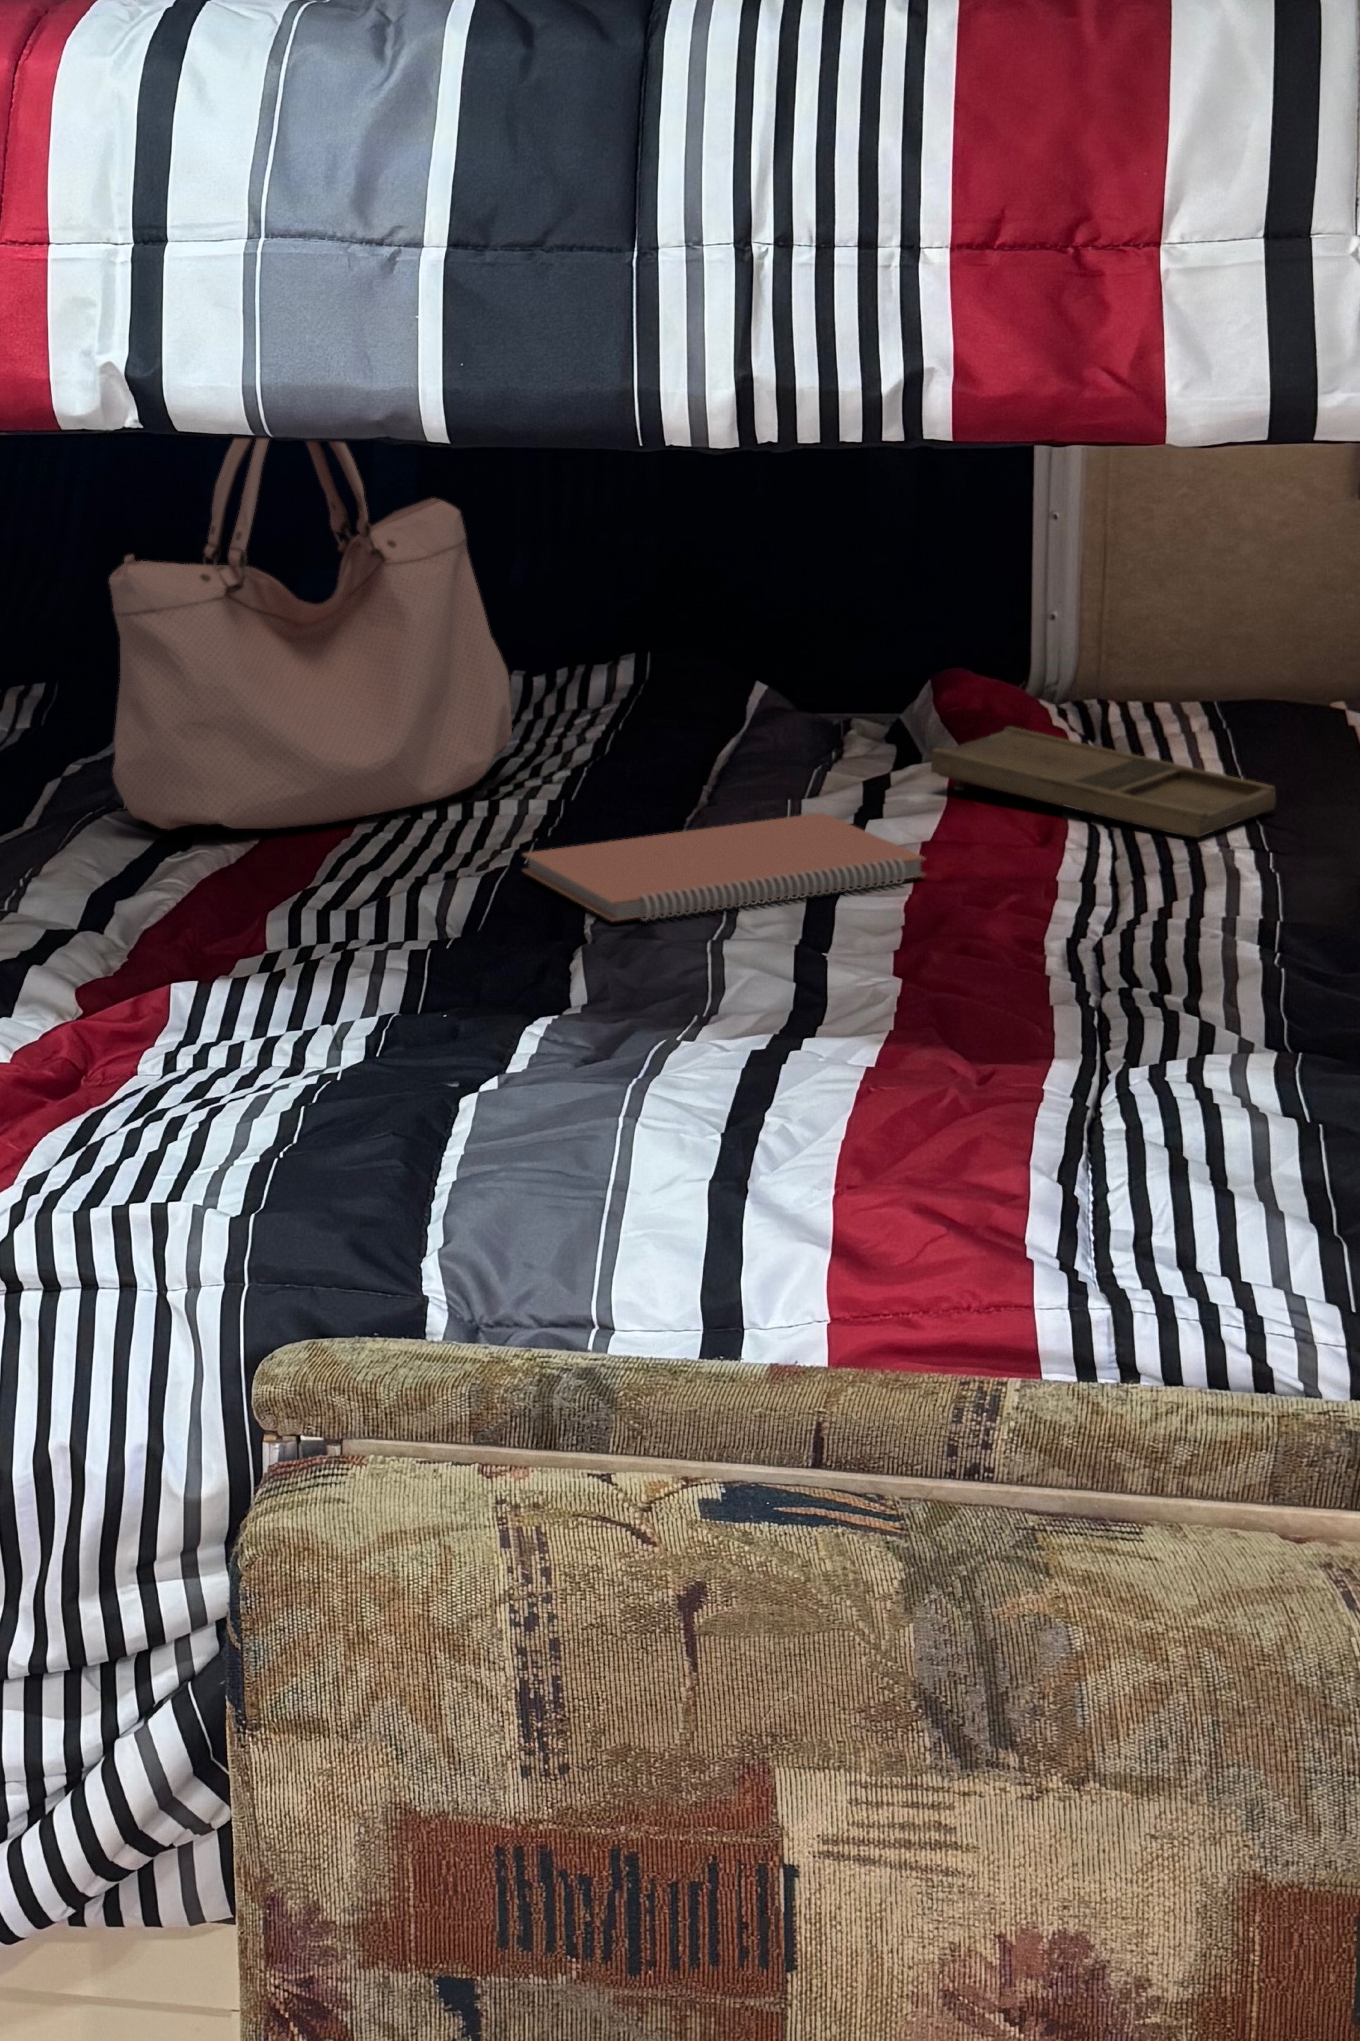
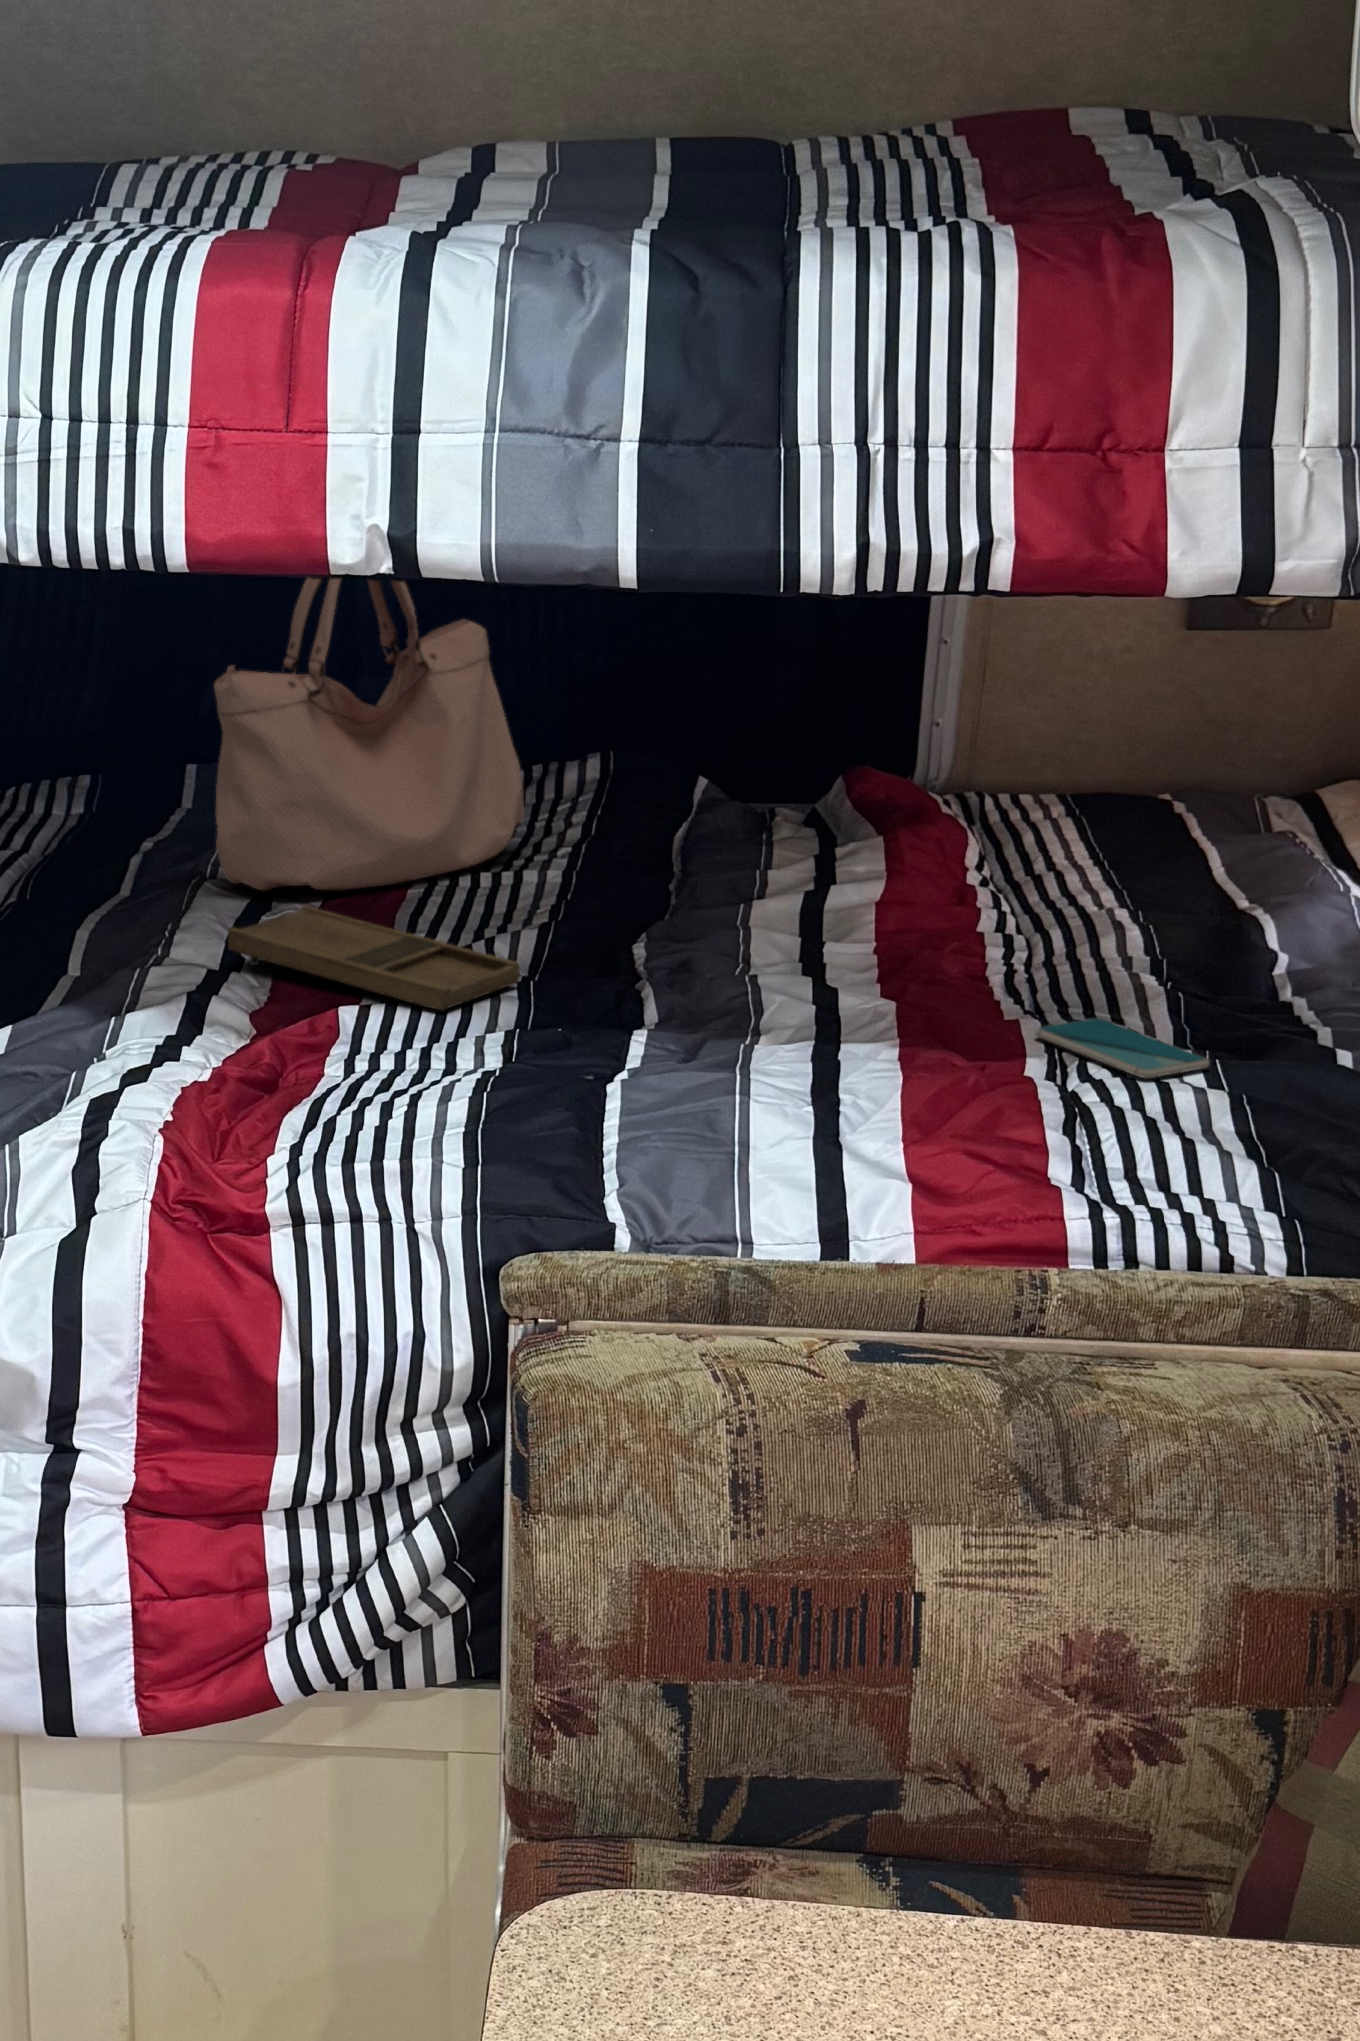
tray: present [931,726,1276,837] -> present [228,906,520,1010]
notebook: present [523,813,926,921] -> none [565,874,884,957]
smartphone: none [1073,1014,1298,1102] -> present [1035,1018,1210,1078]

